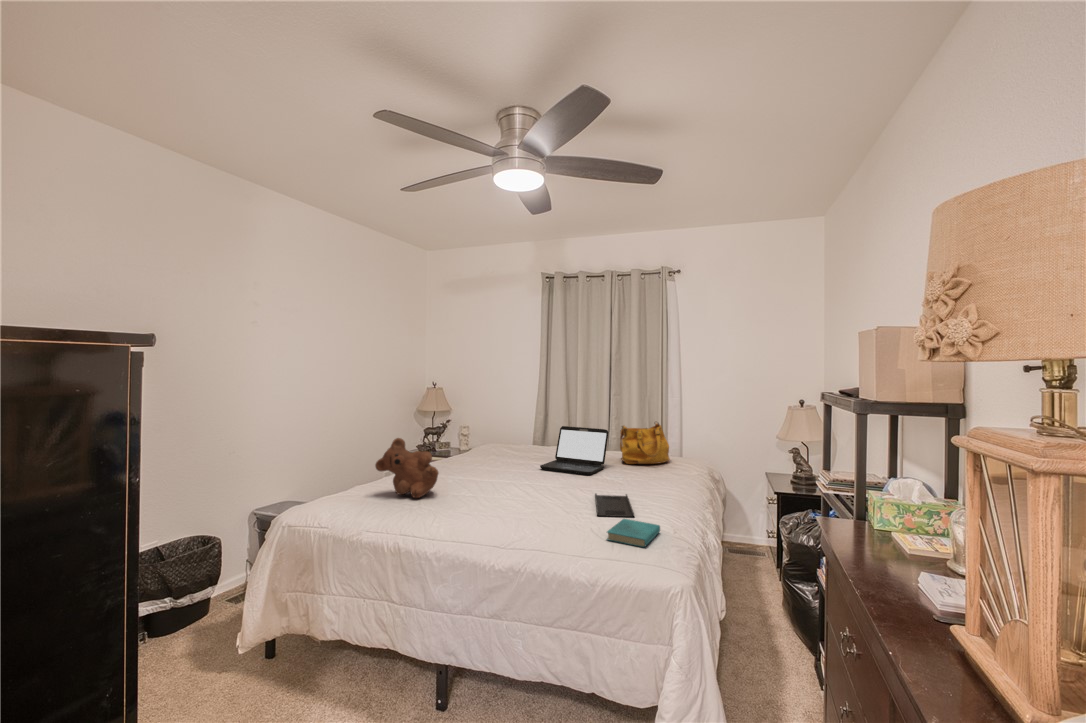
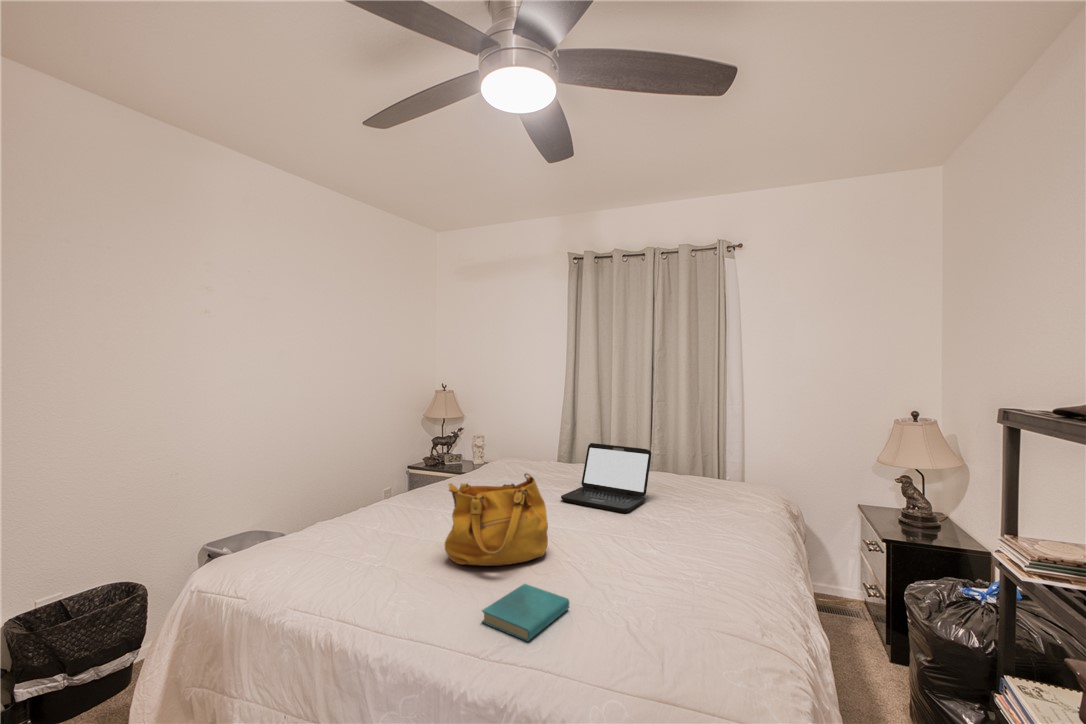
handbag: present [620,423,669,464] -> present [445,473,548,566]
teddy bear: present [375,438,438,498] -> none [329,465,414,551]
tray: present [595,494,634,517] -> none [634,550,696,604]
book: present [607,519,660,547] -> present [482,584,569,641]

